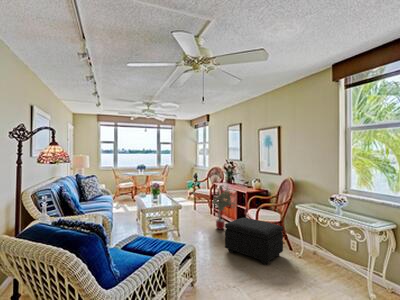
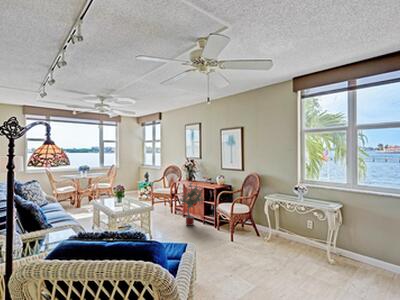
footstool: present [225,218,283,265] -> none [206,212,256,250]

